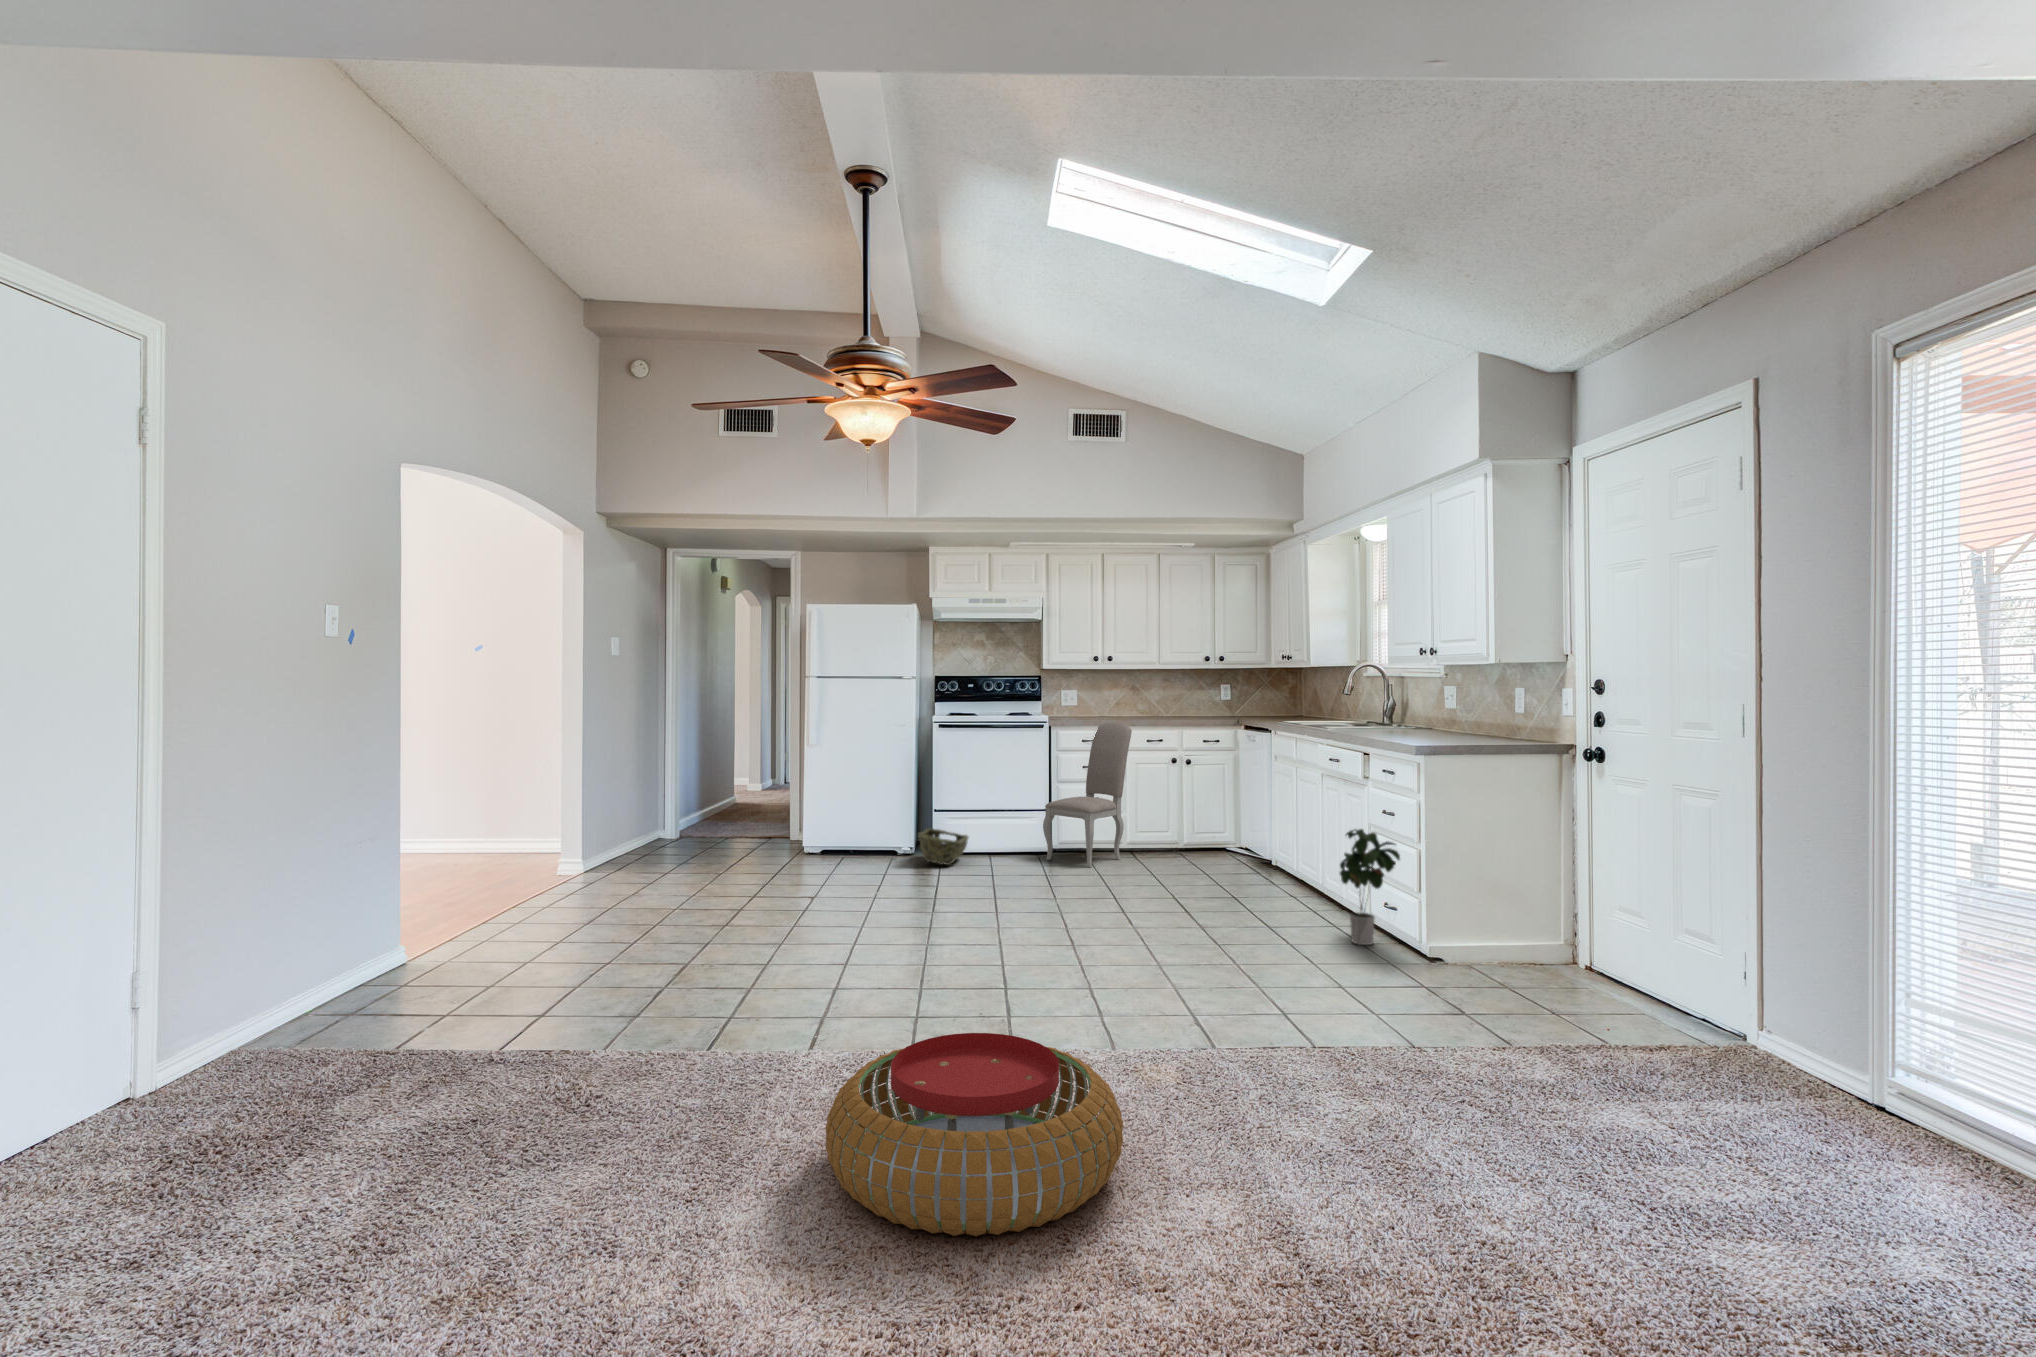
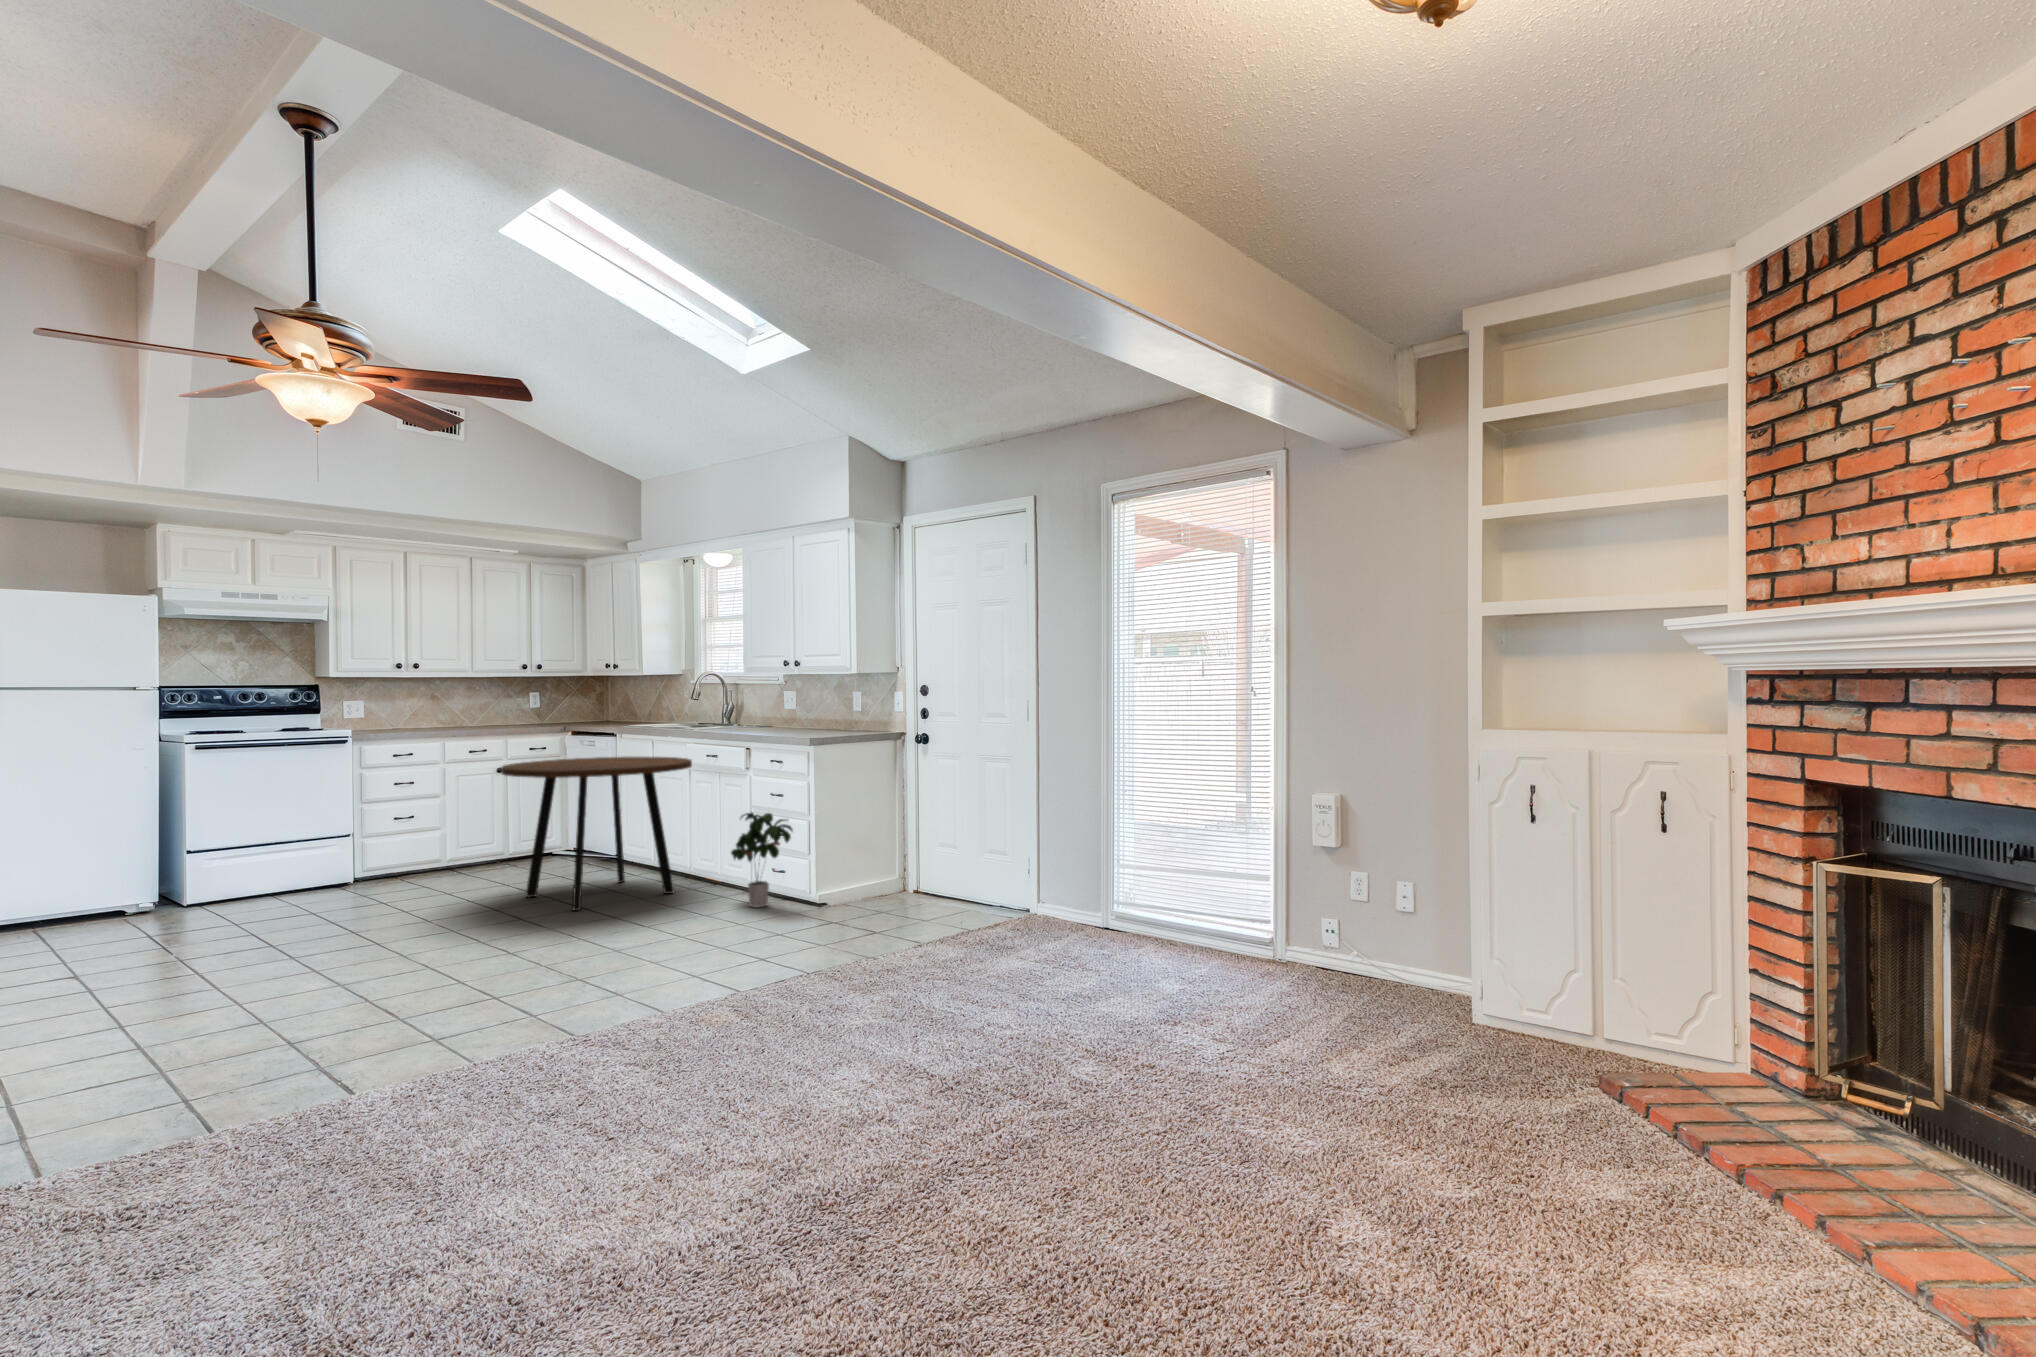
dining chair: present [1043,722,1132,867] -> none [353,734,458,893]
dining table: none [1128,752,1317,910] -> present [501,757,692,911]
woven basket: present [919,828,968,865] -> none [179,877,252,920]
pouf: present [825,1033,1123,1236] -> none [518,999,784,1158]

